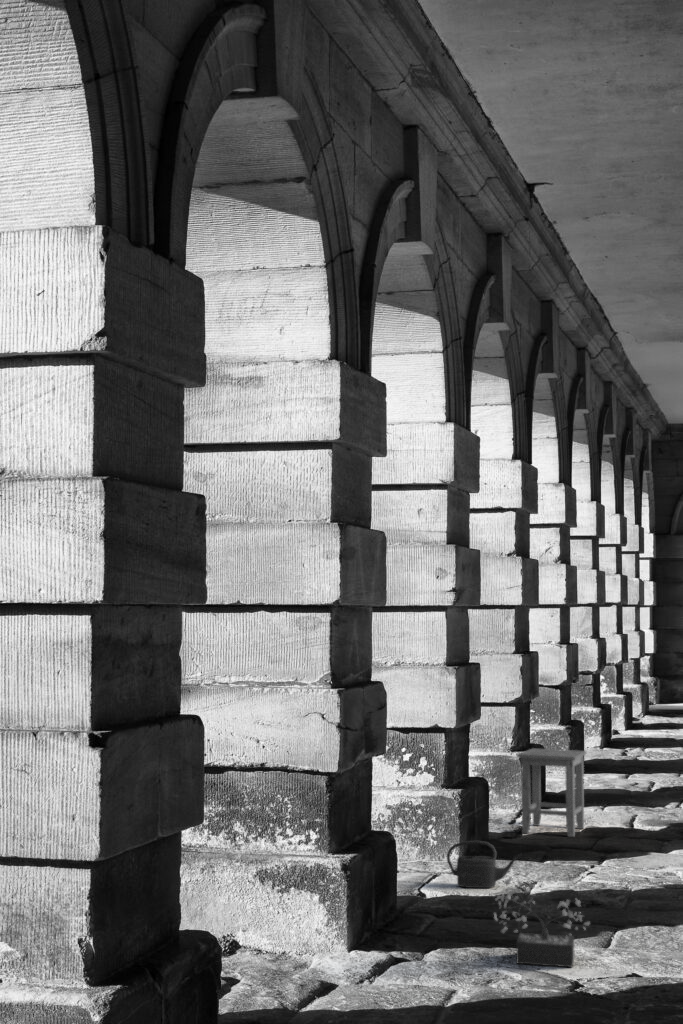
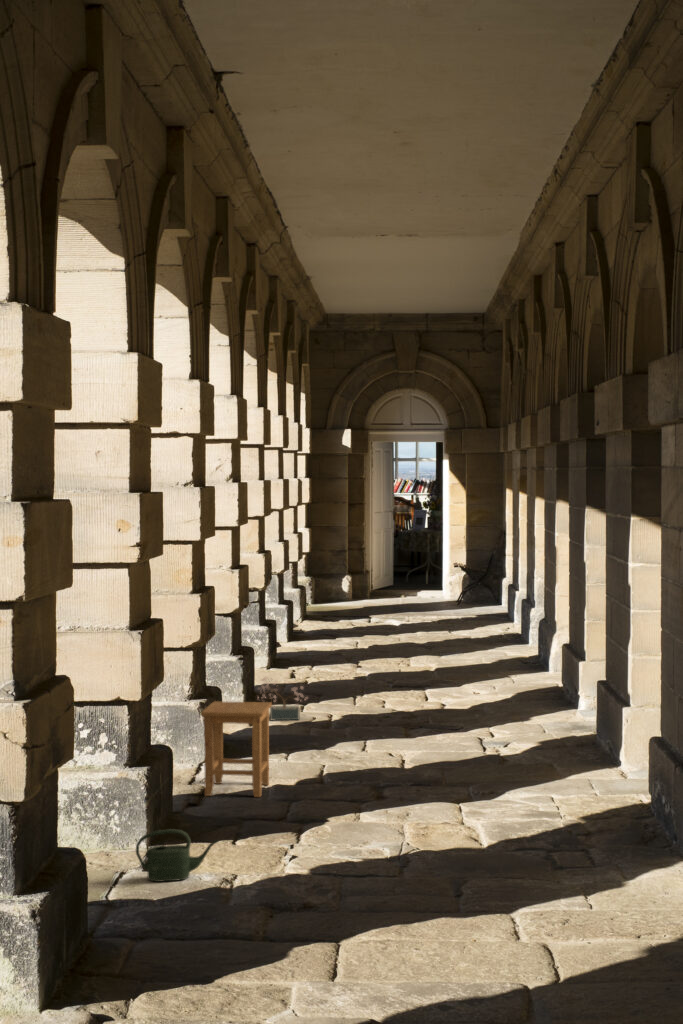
decorative plant: present [494,877,589,967] -> present [262,678,303,720]

